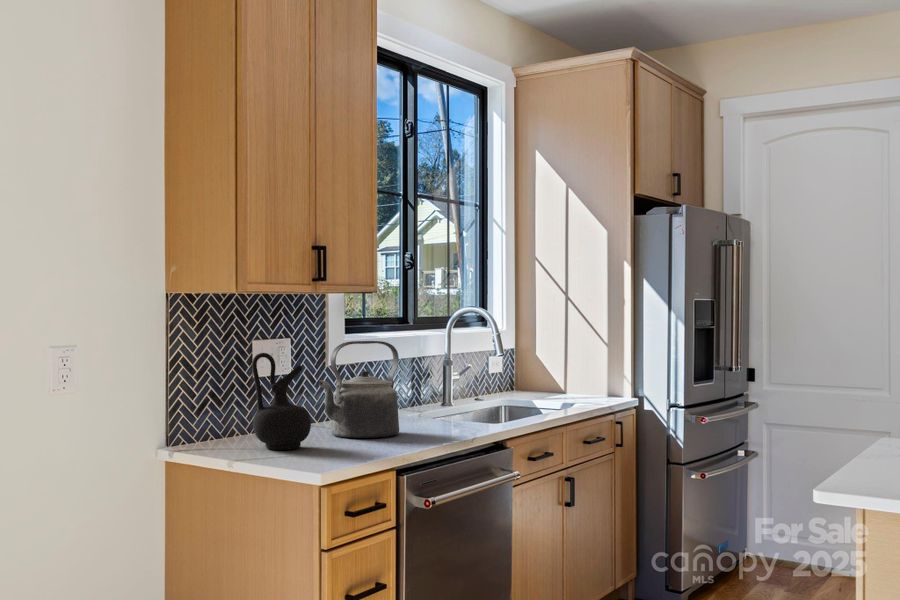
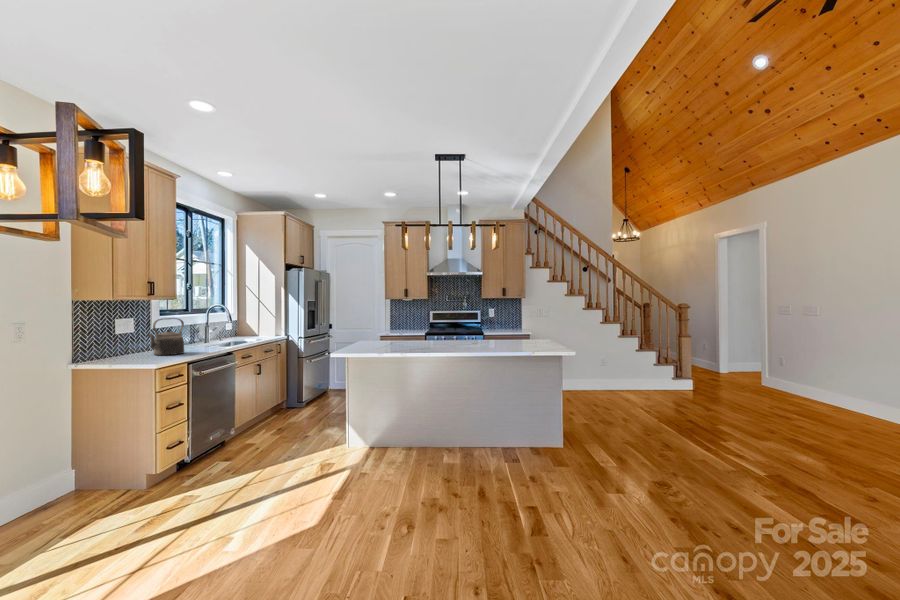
ceramic jug: present [252,353,311,450] -> none [116,324,144,361]

